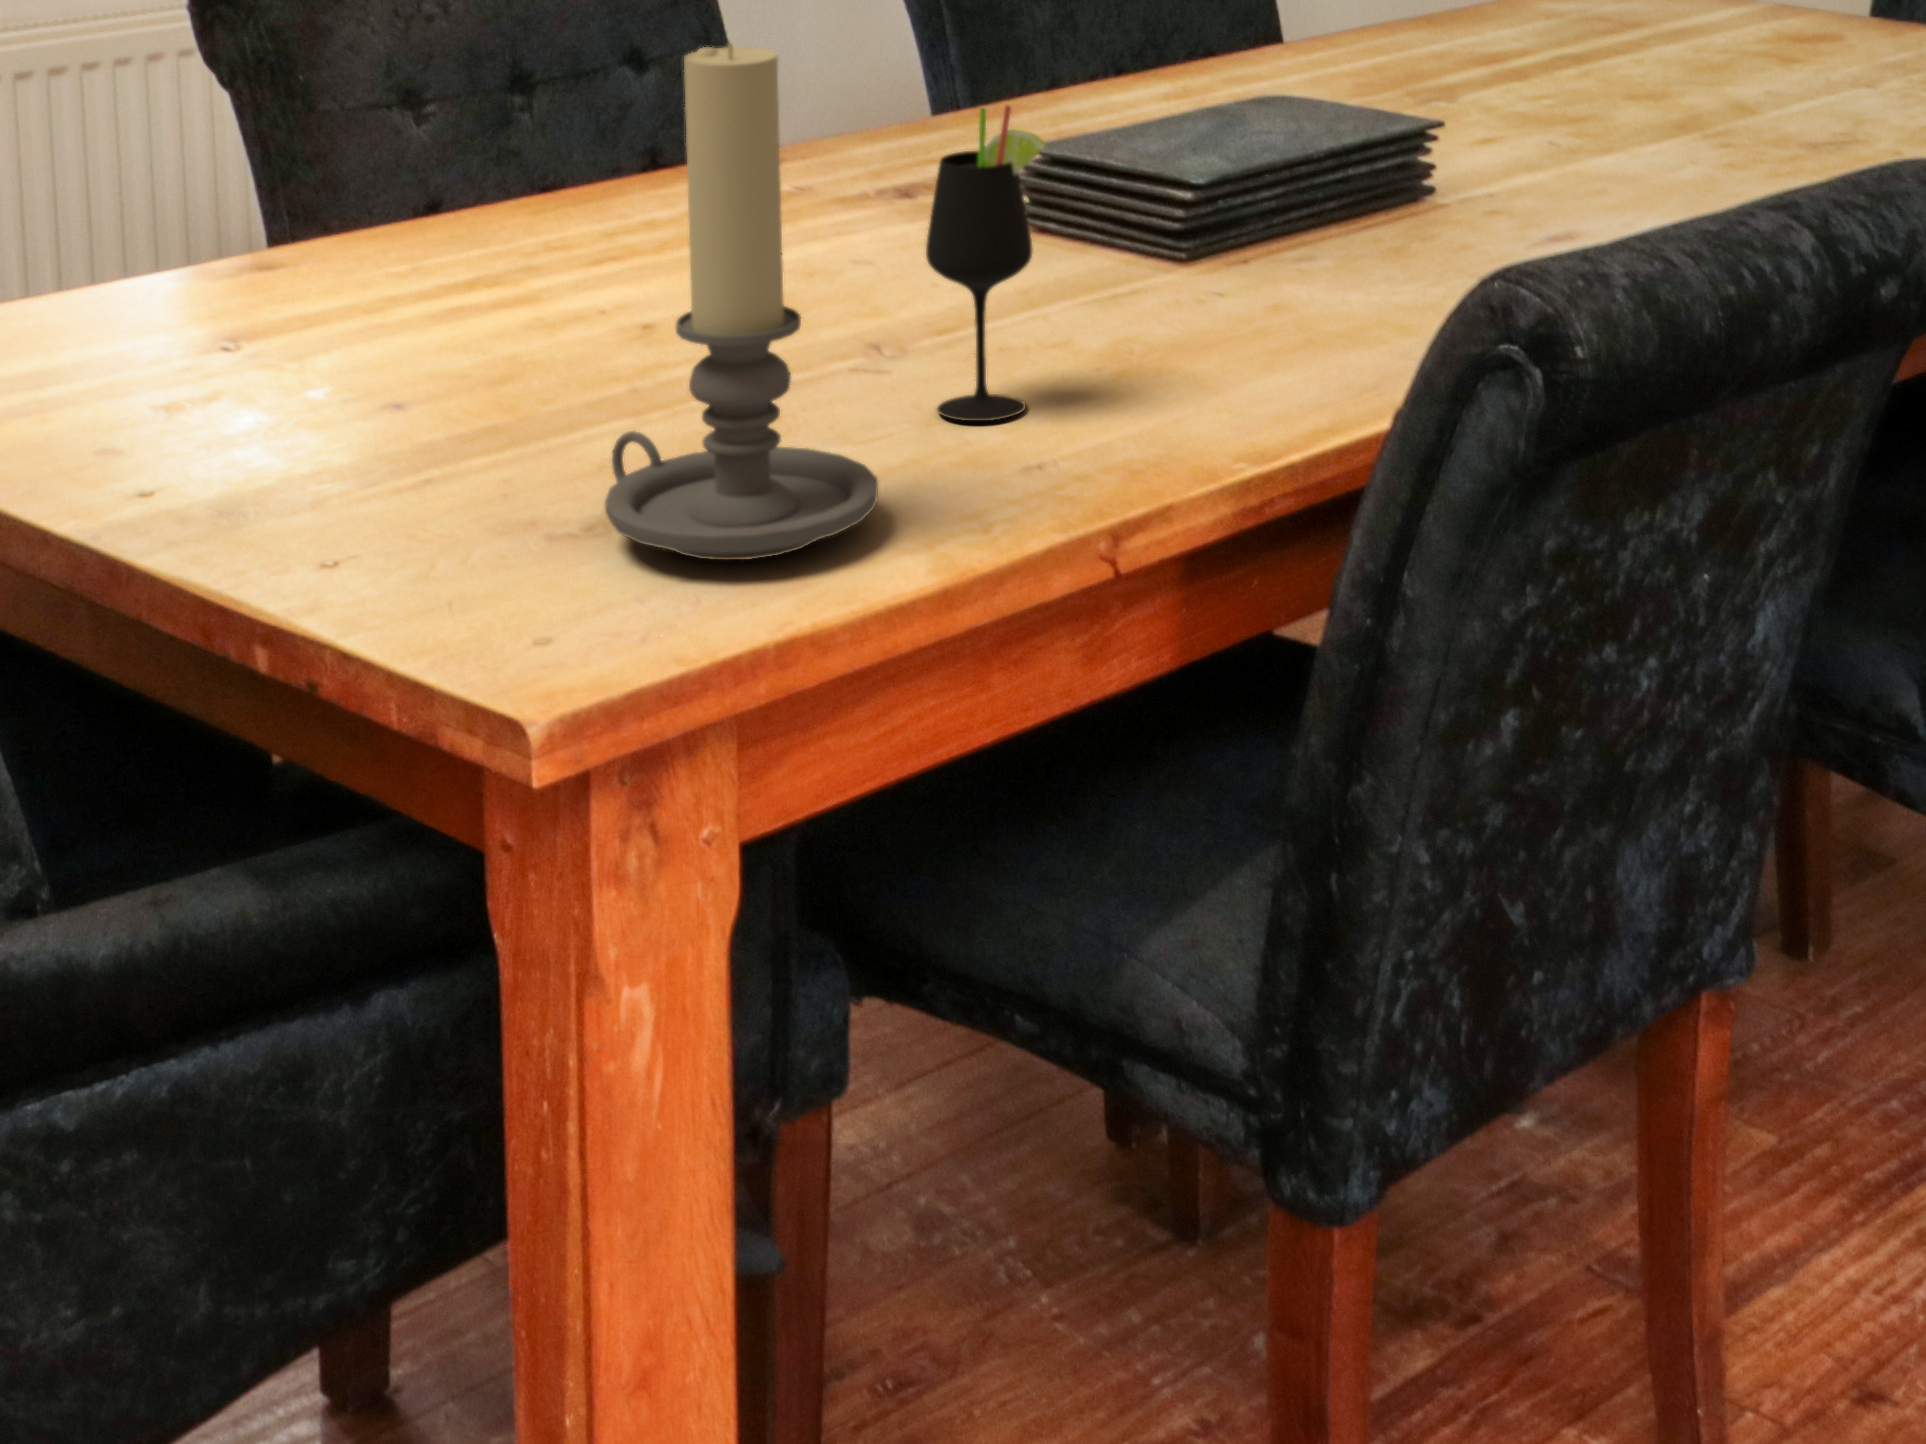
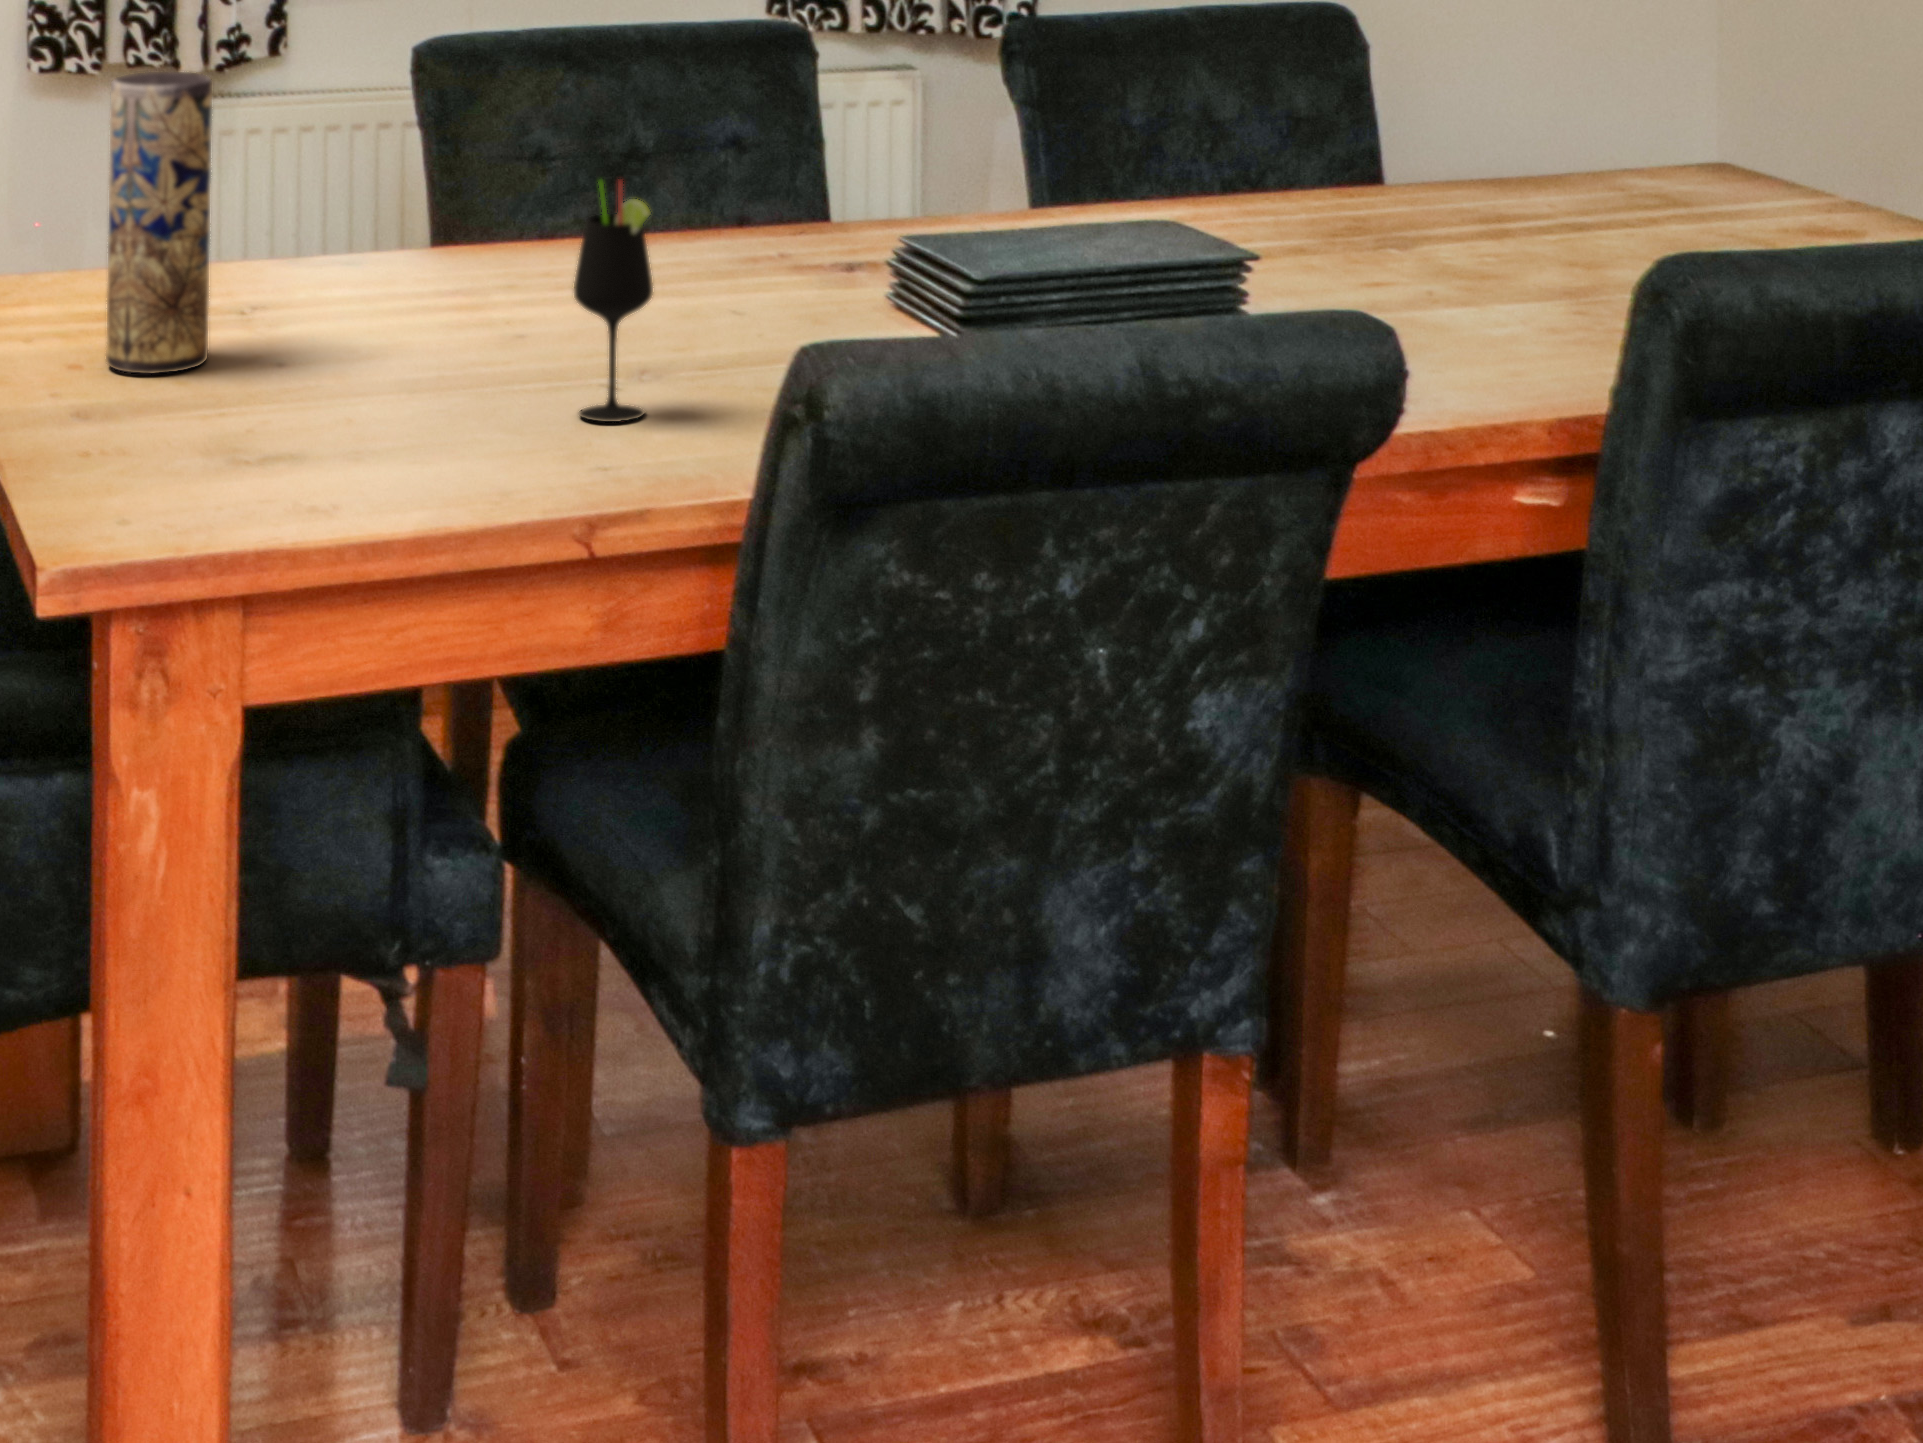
vase: none [135,21,310,454] -> present [106,72,212,374]
candle holder: present [605,44,878,560] -> none [256,106,449,479]

